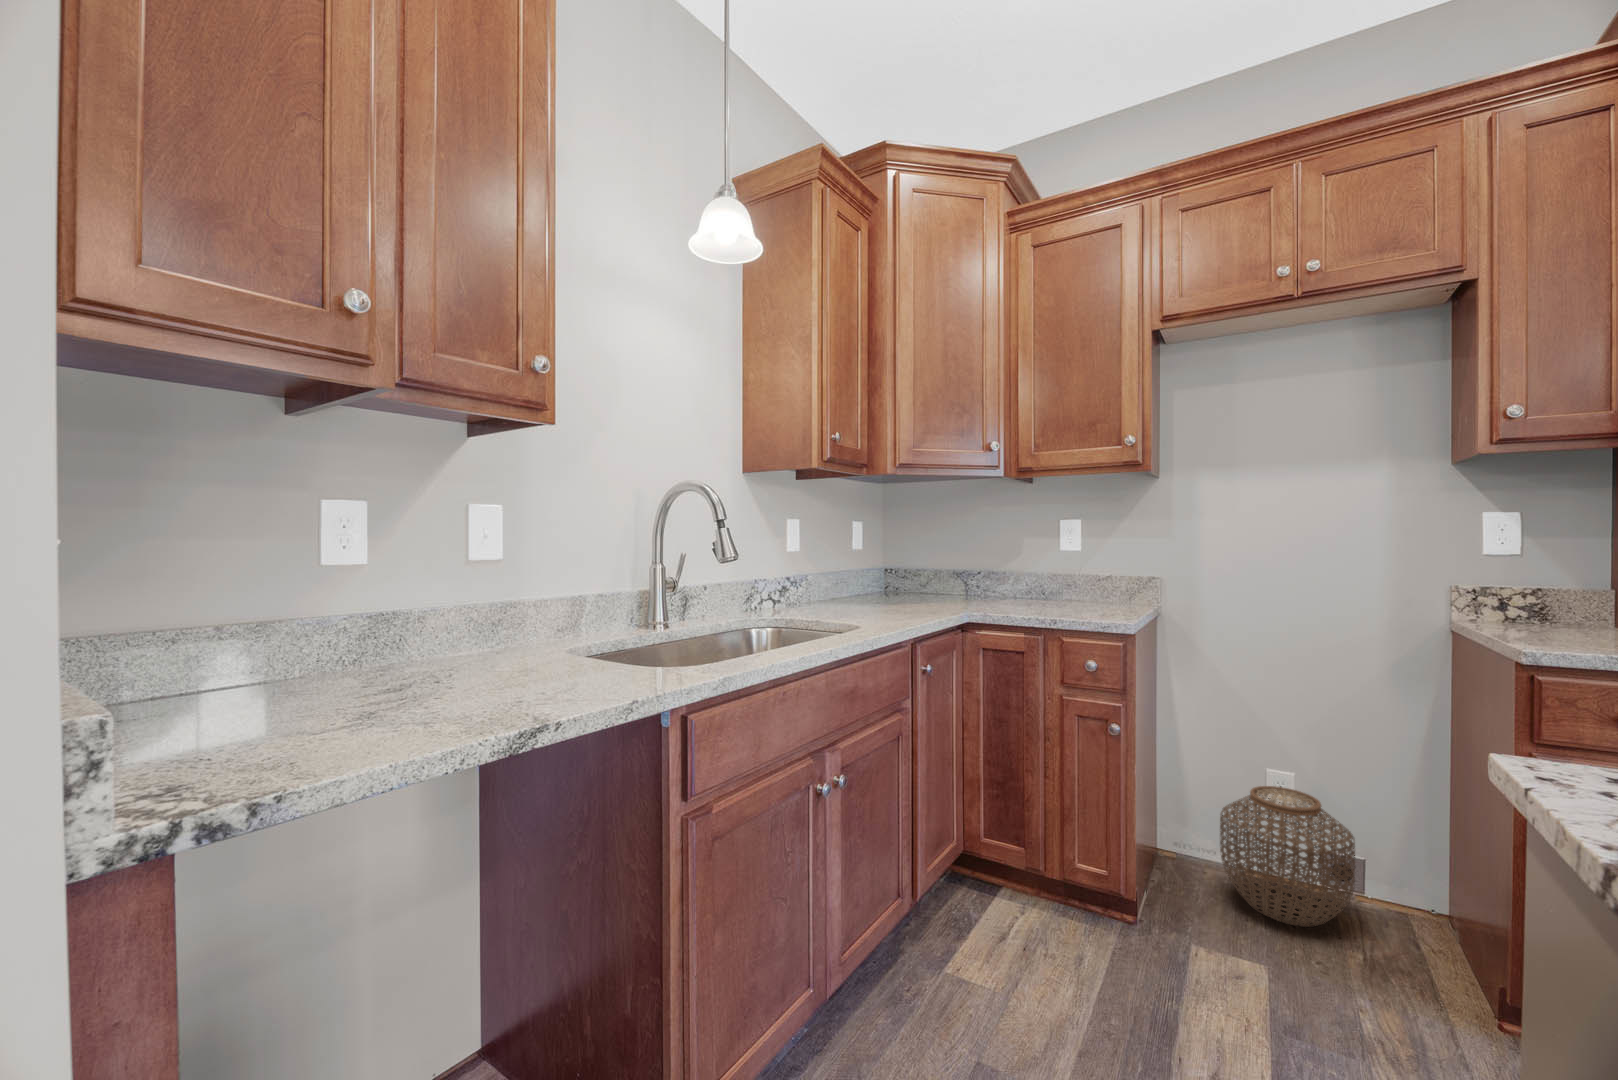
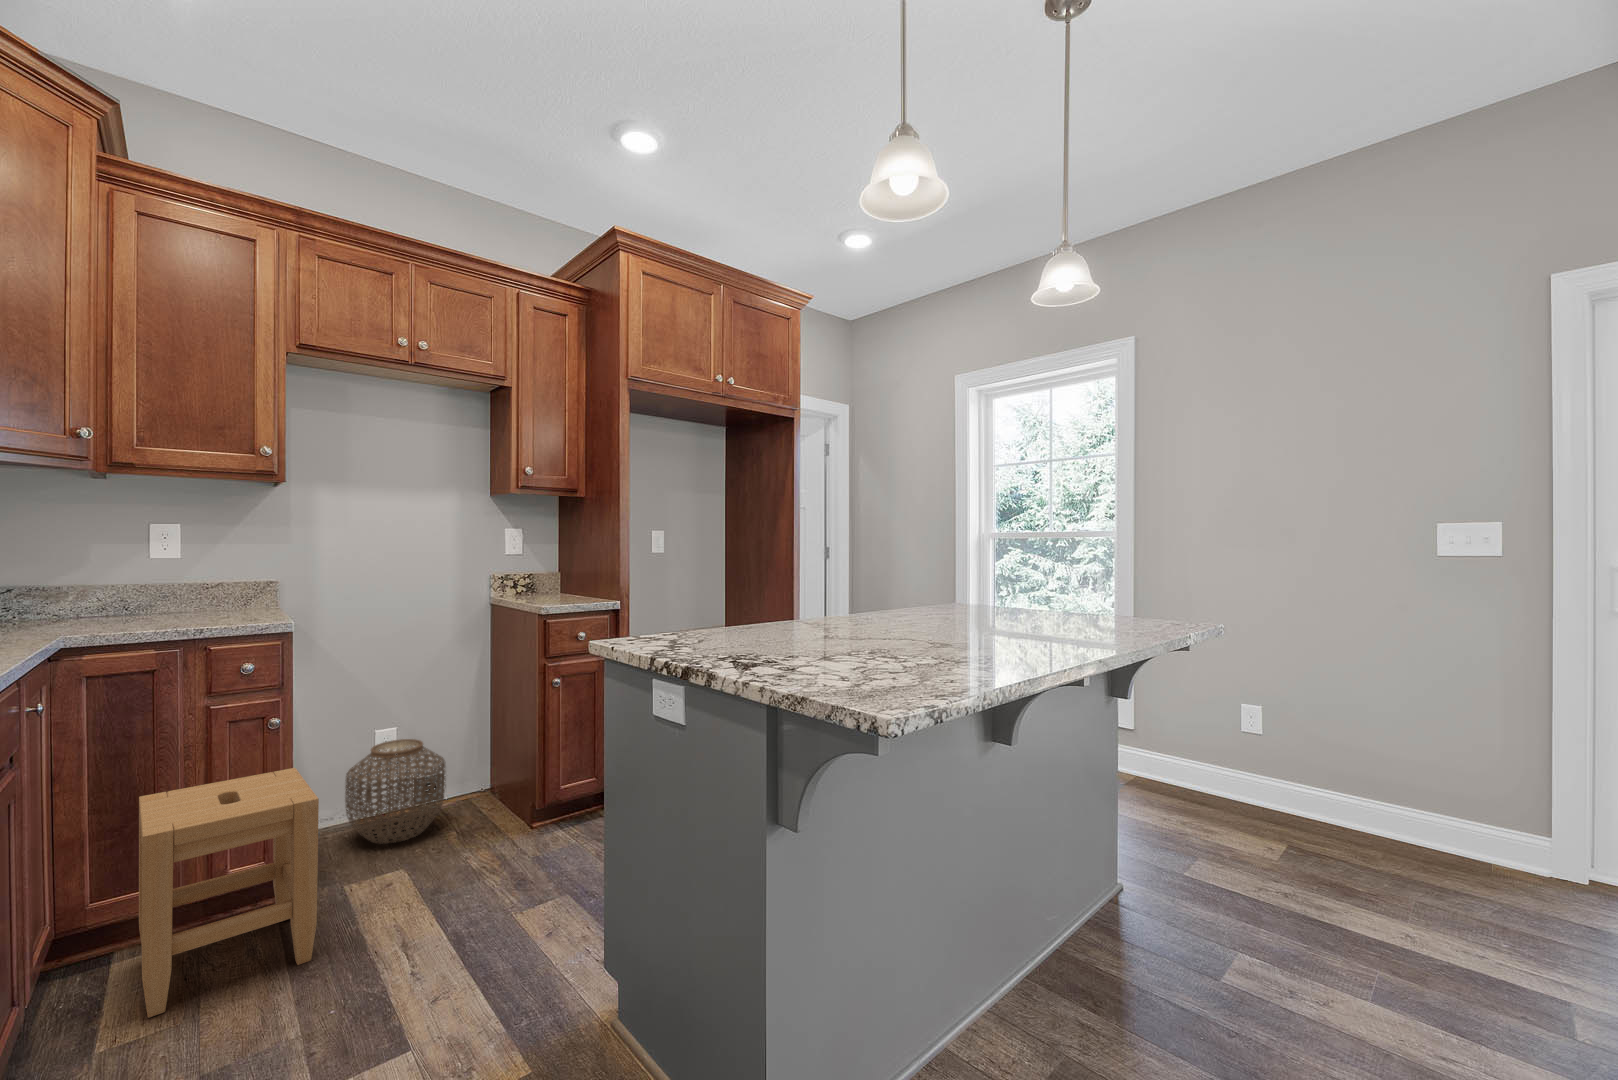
stool: none [975,763,1133,1013] -> present [139,768,319,1018]

